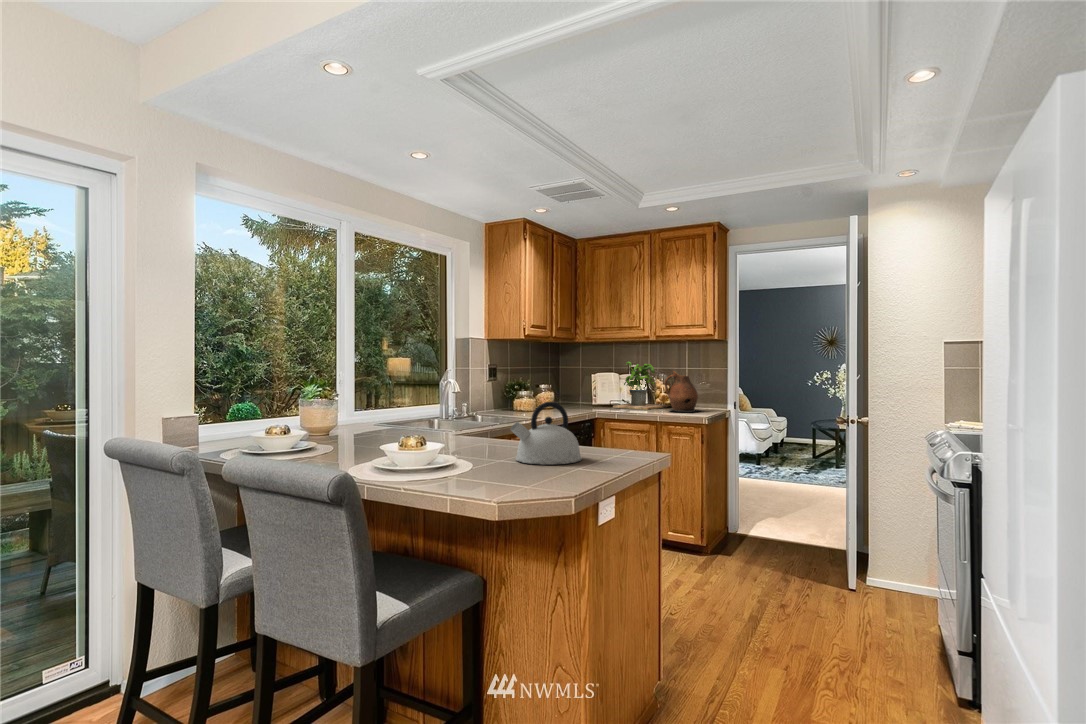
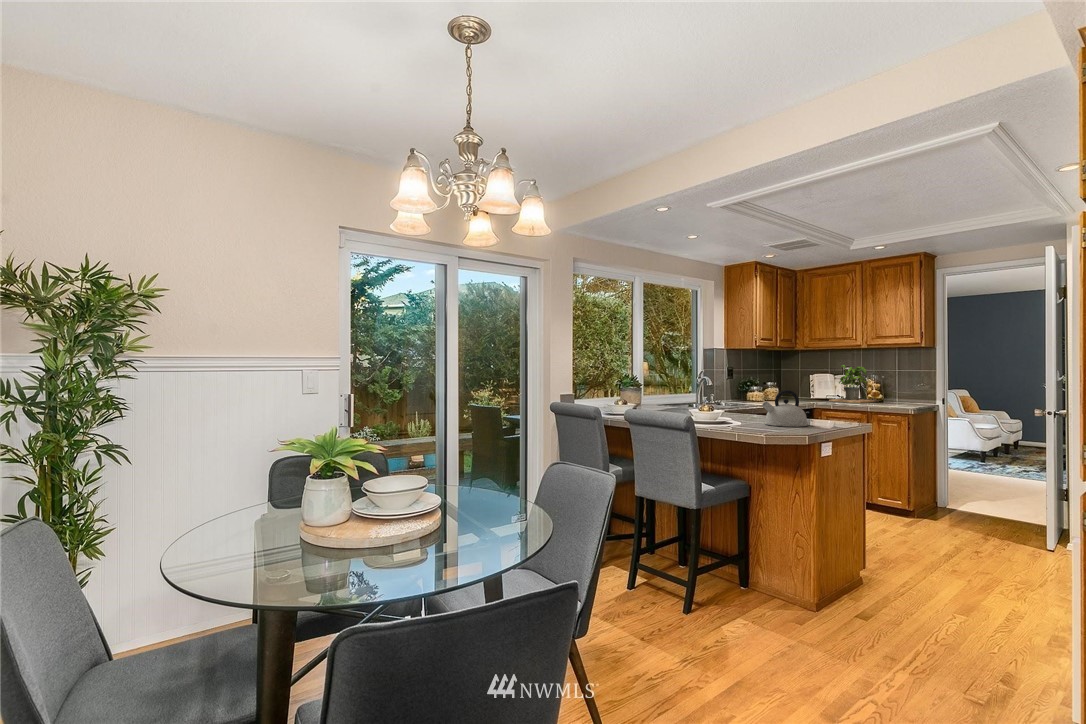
ceramic pitcher: present [665,371,702,412] -> none [875,373,912,406]

